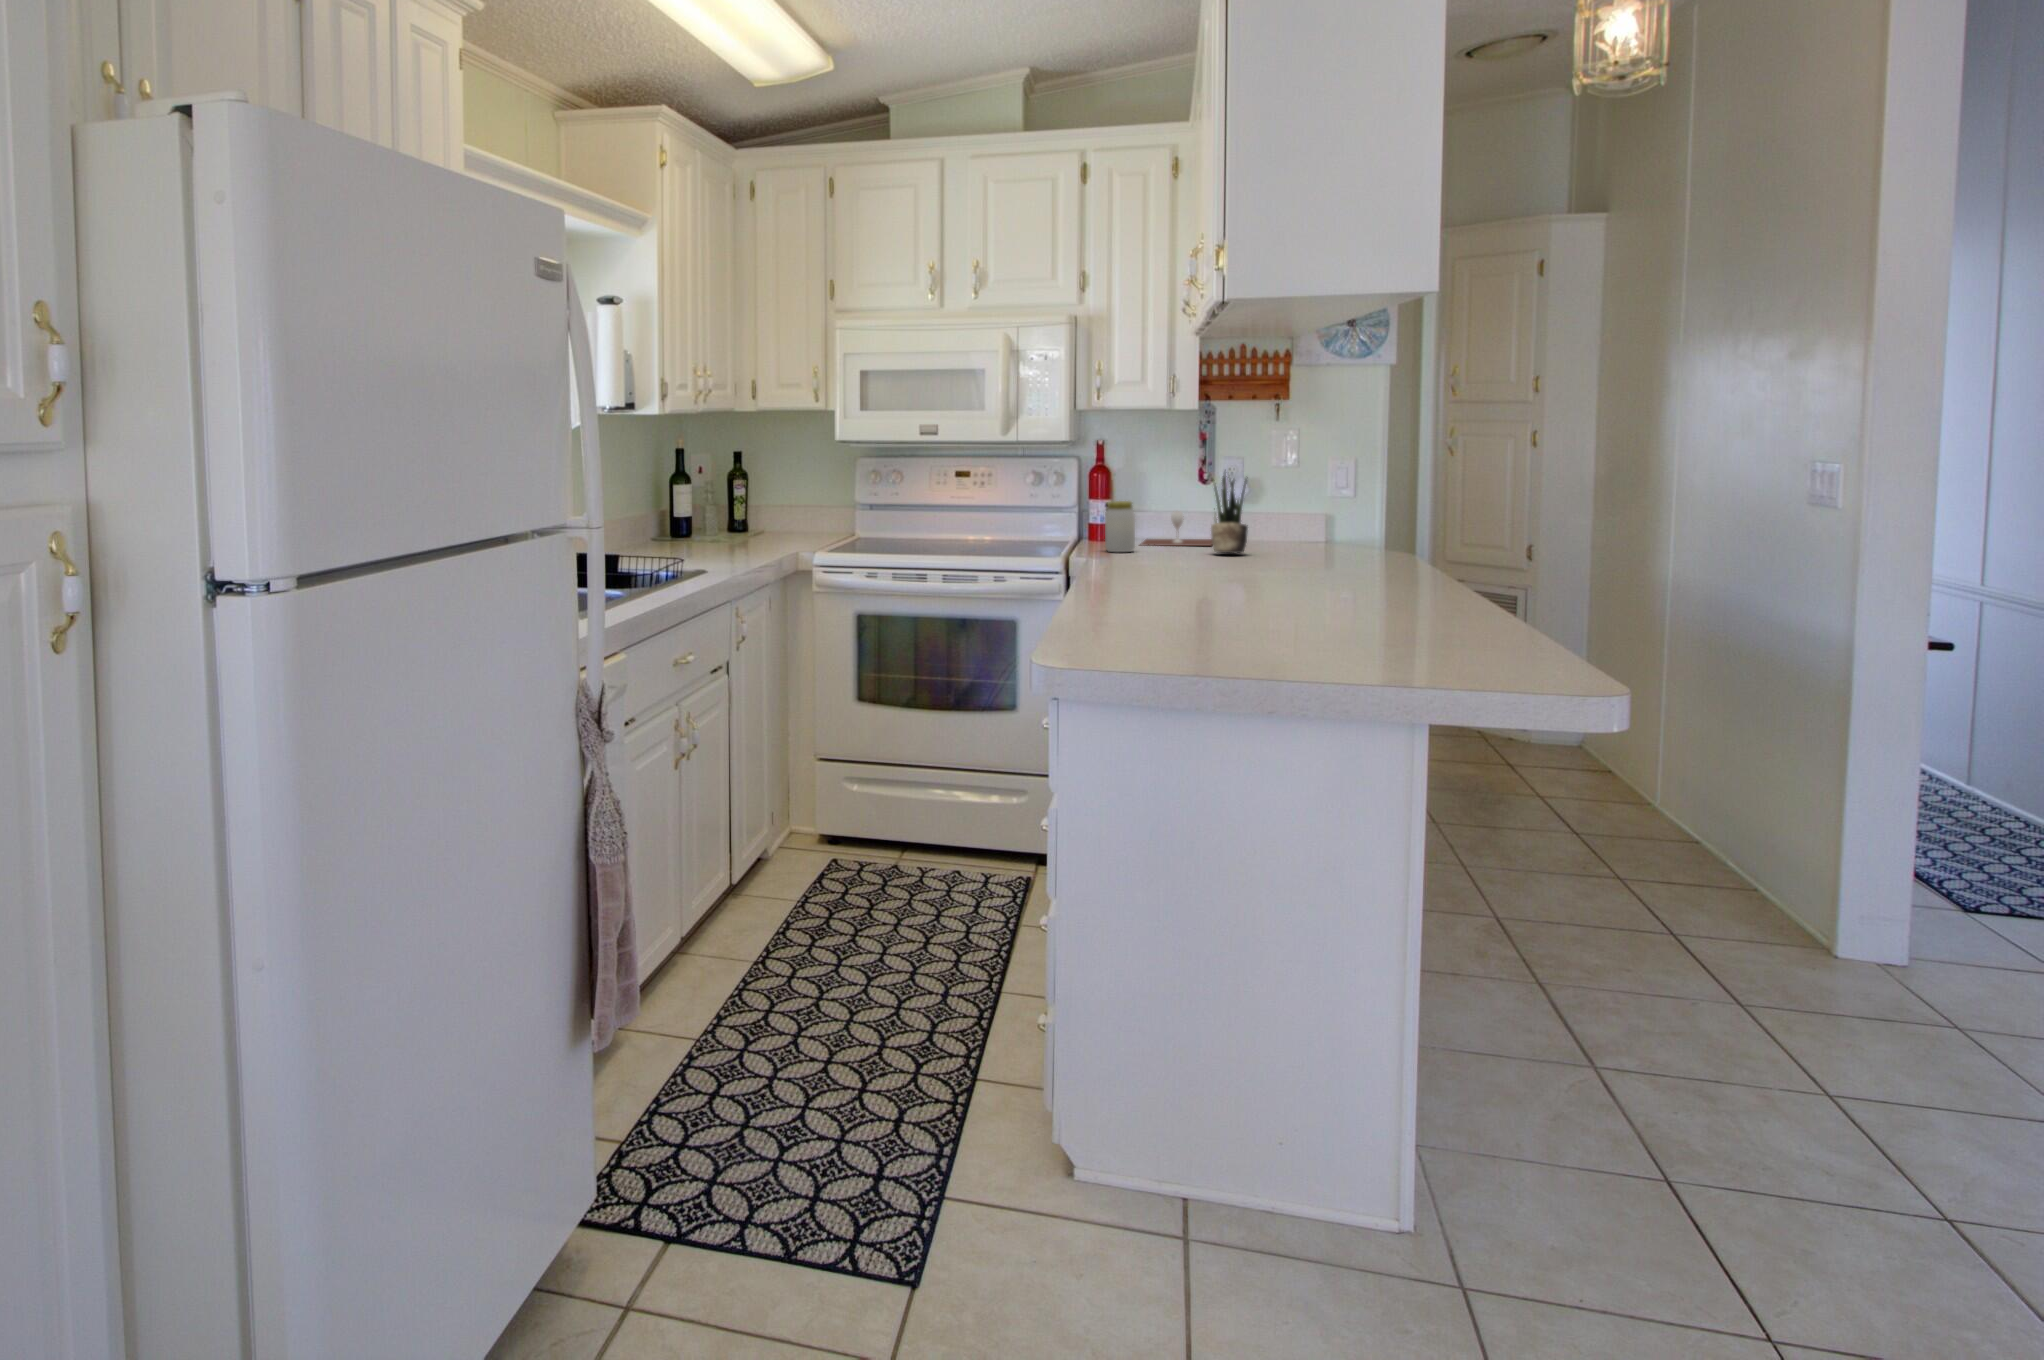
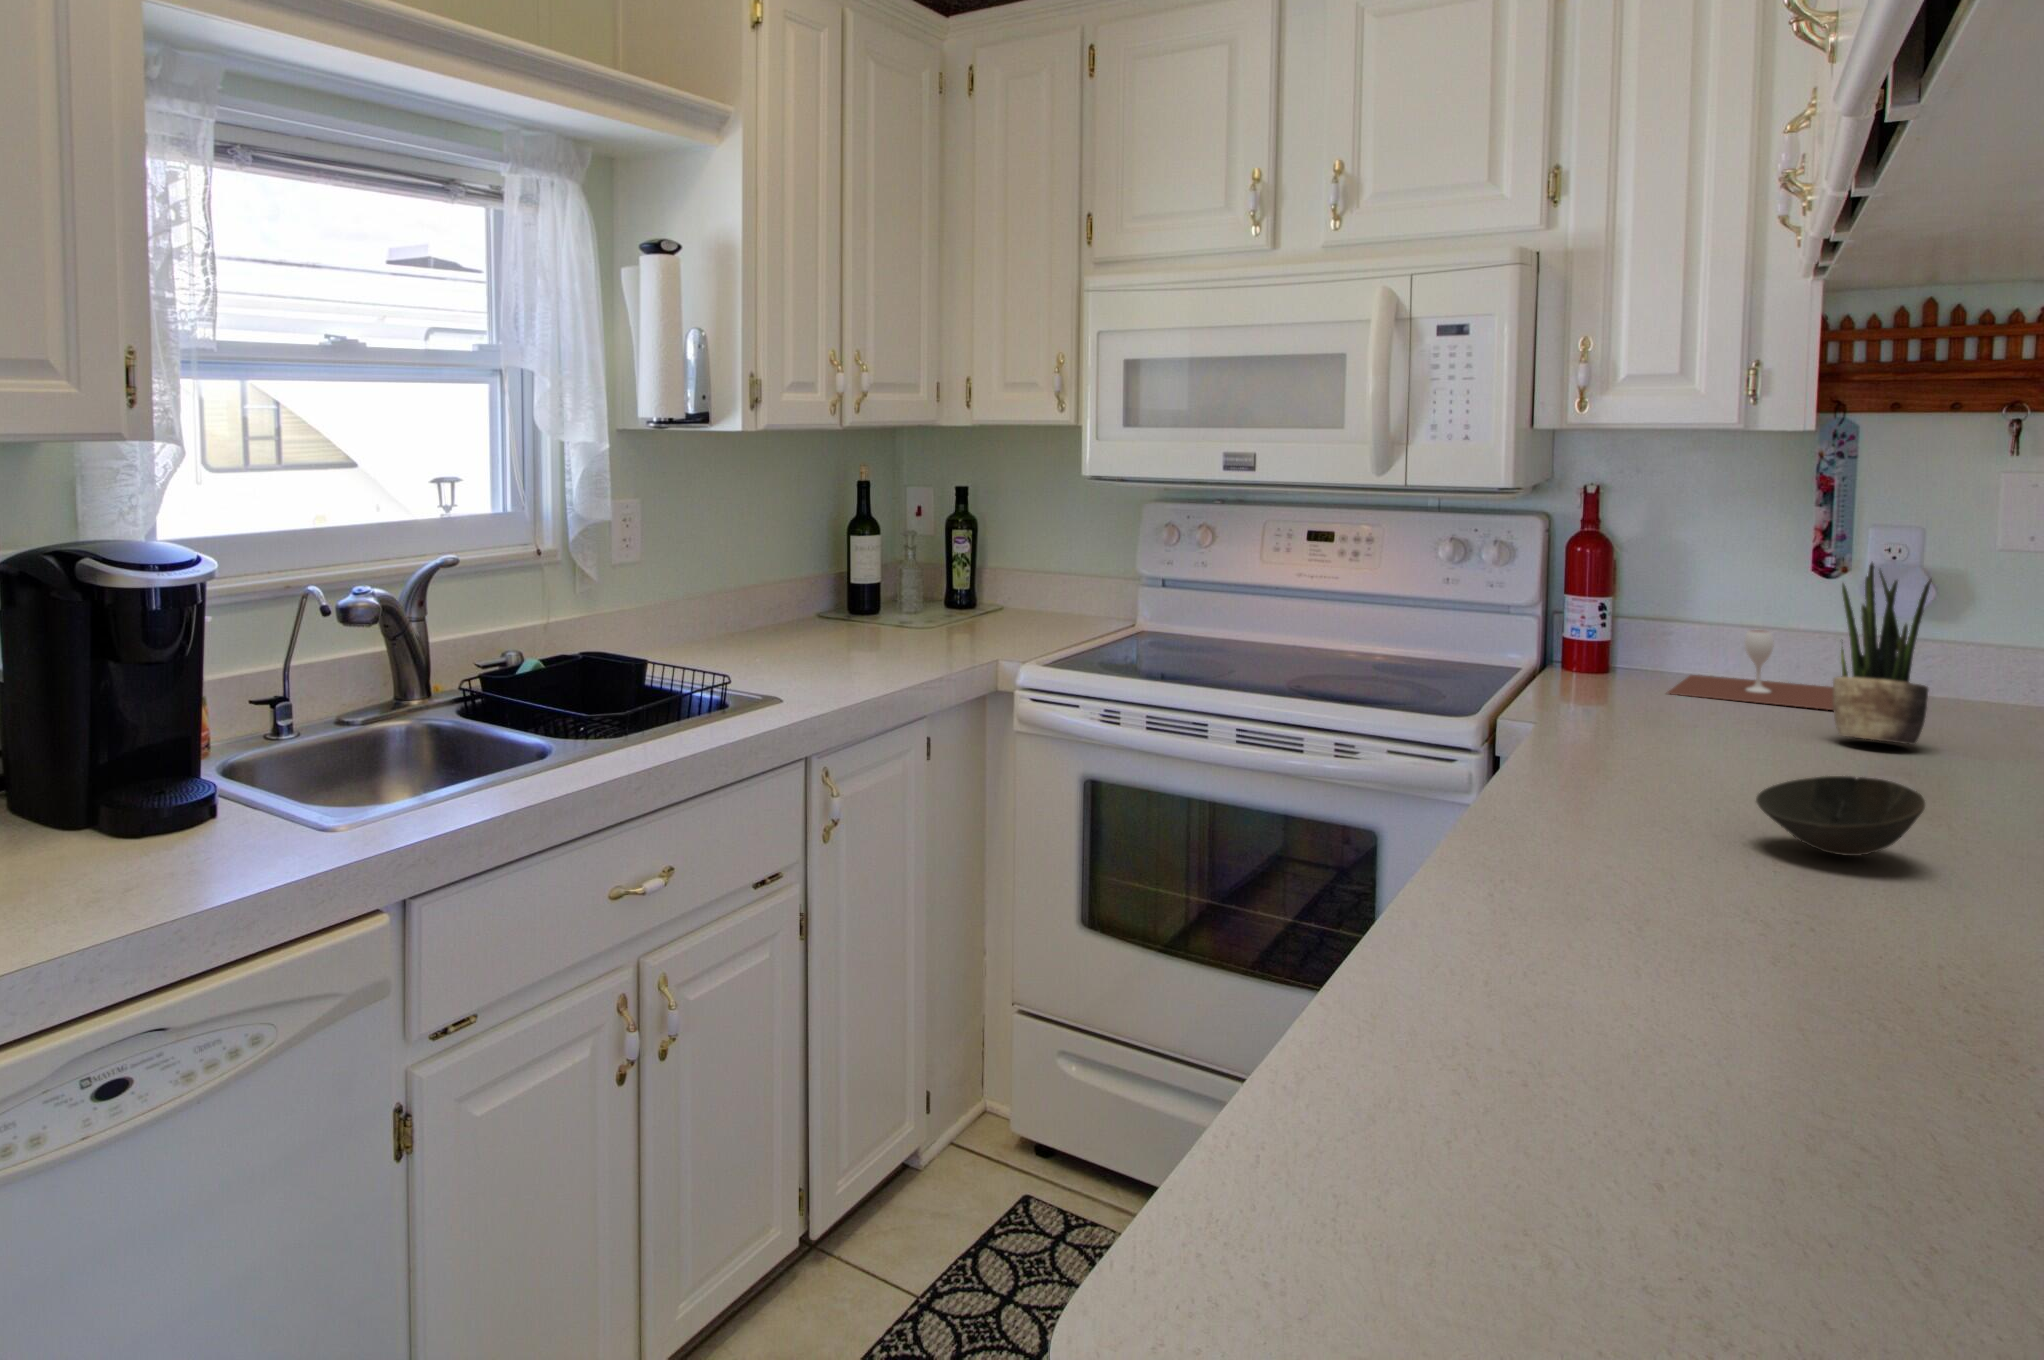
jar: present [1105,501,1135,552] -> none [1583,611,1650,715]
bowl: none [1153,549,1249,587] -> present [1756,776,1925,856]

